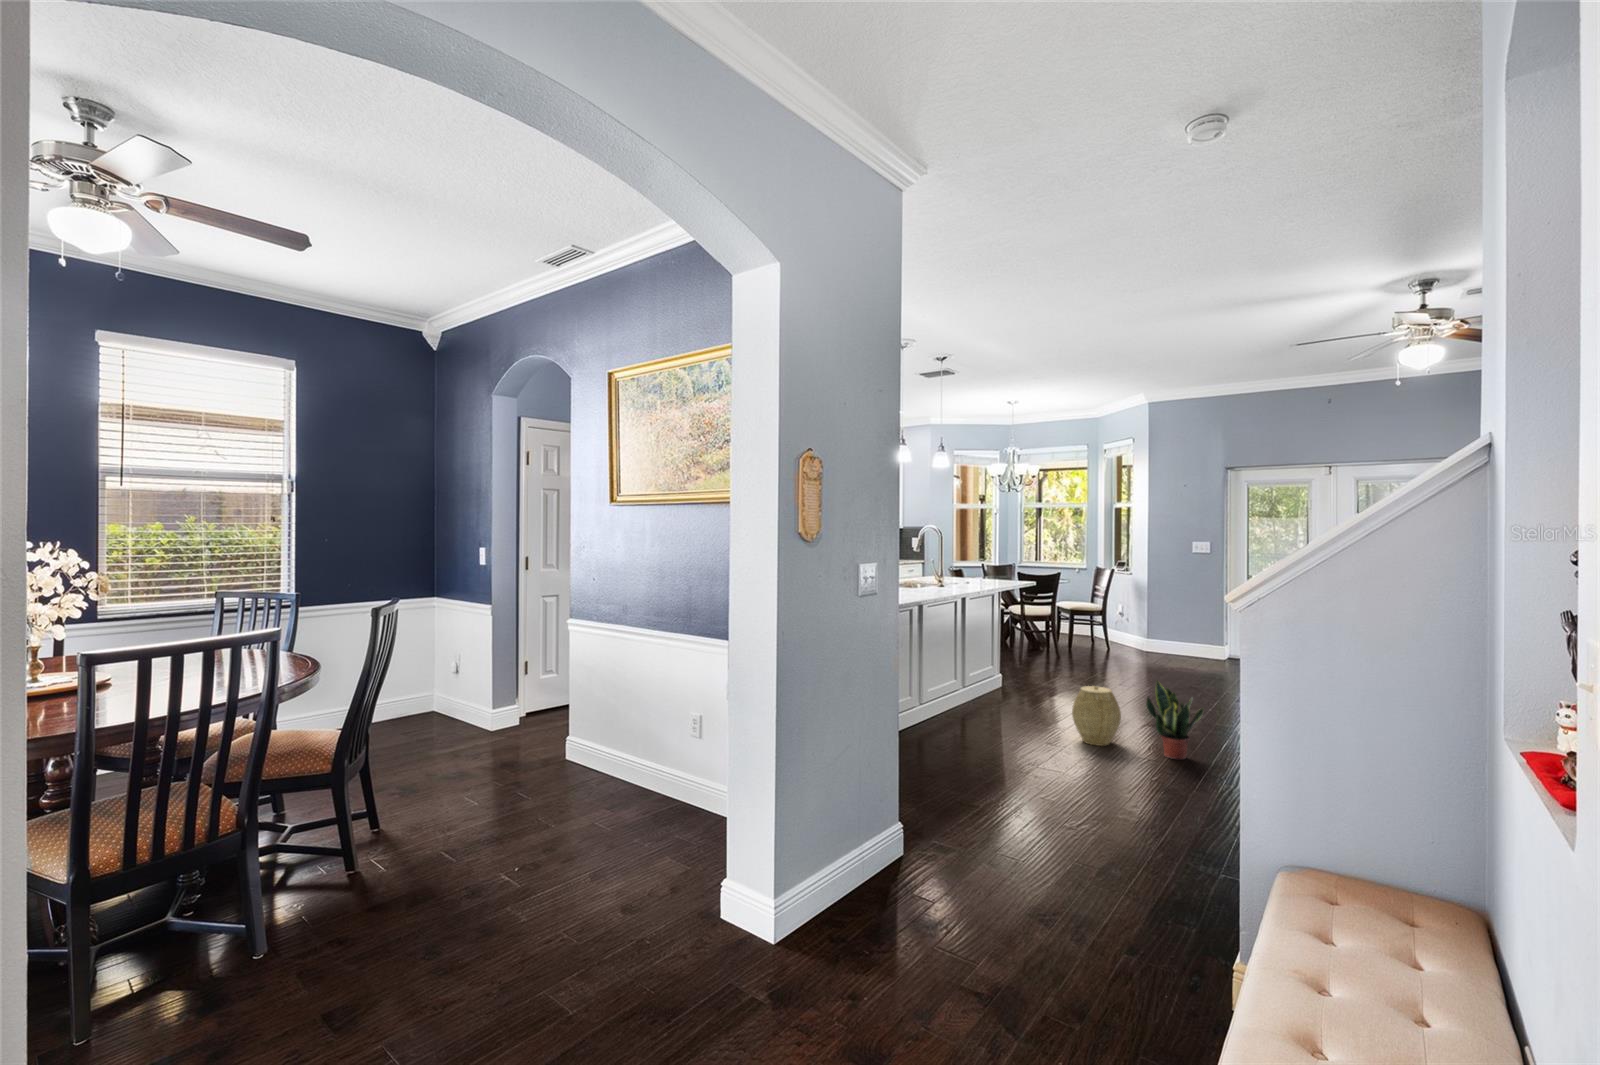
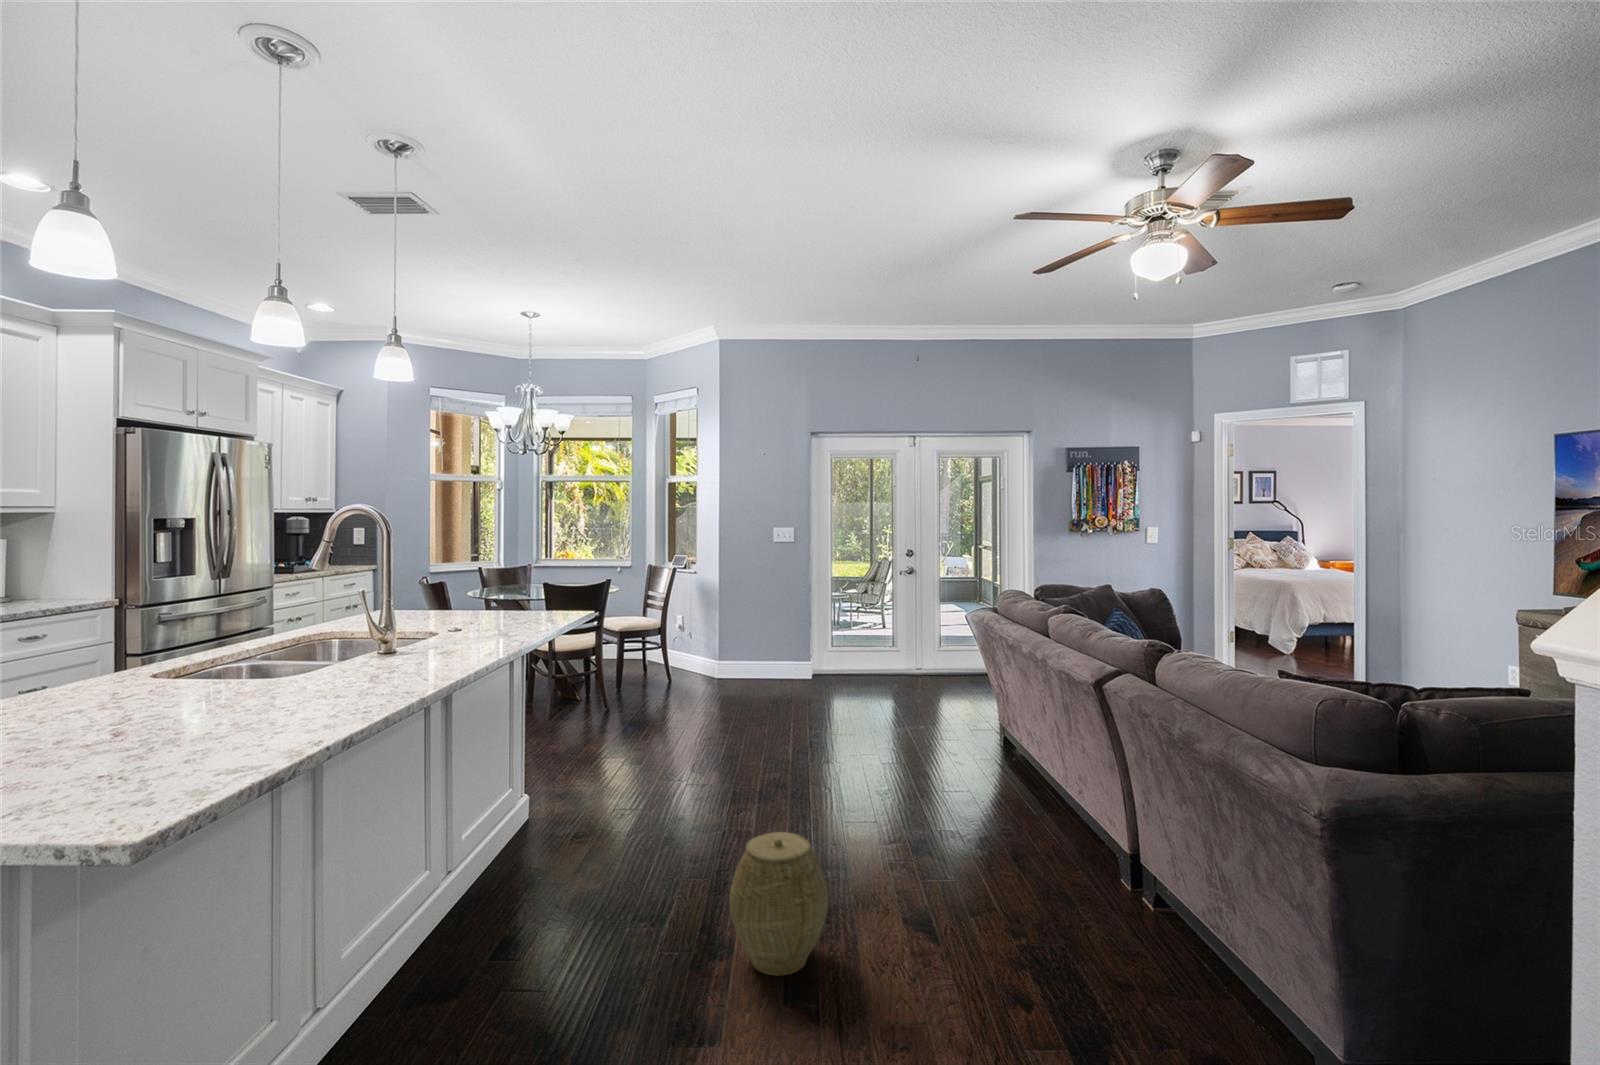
potted plant: present [1146,681,1204,759] -> none [883,812,979,972]

